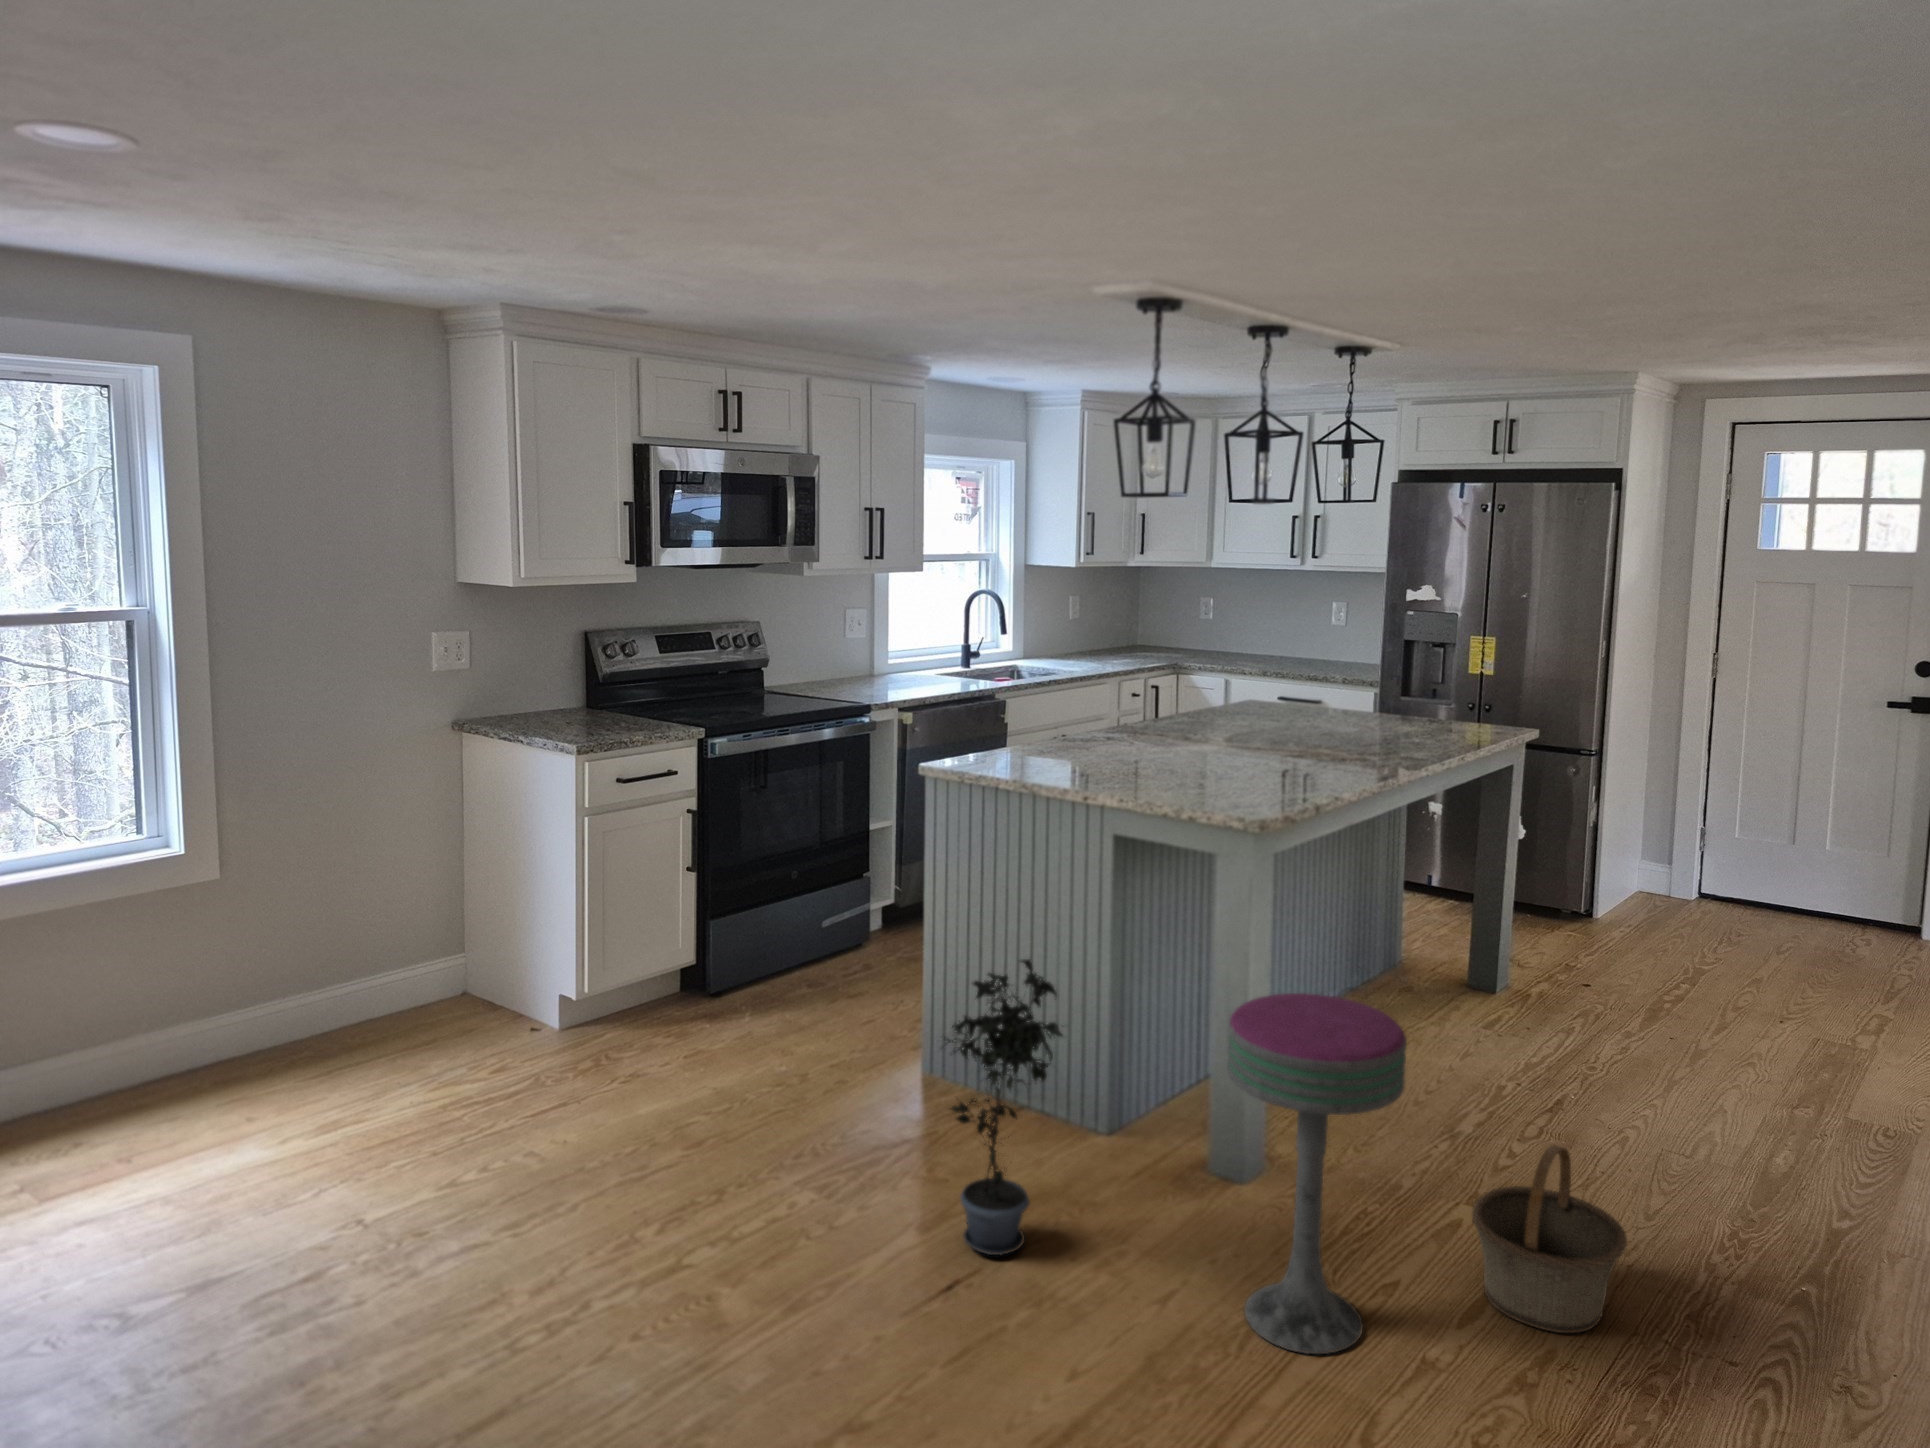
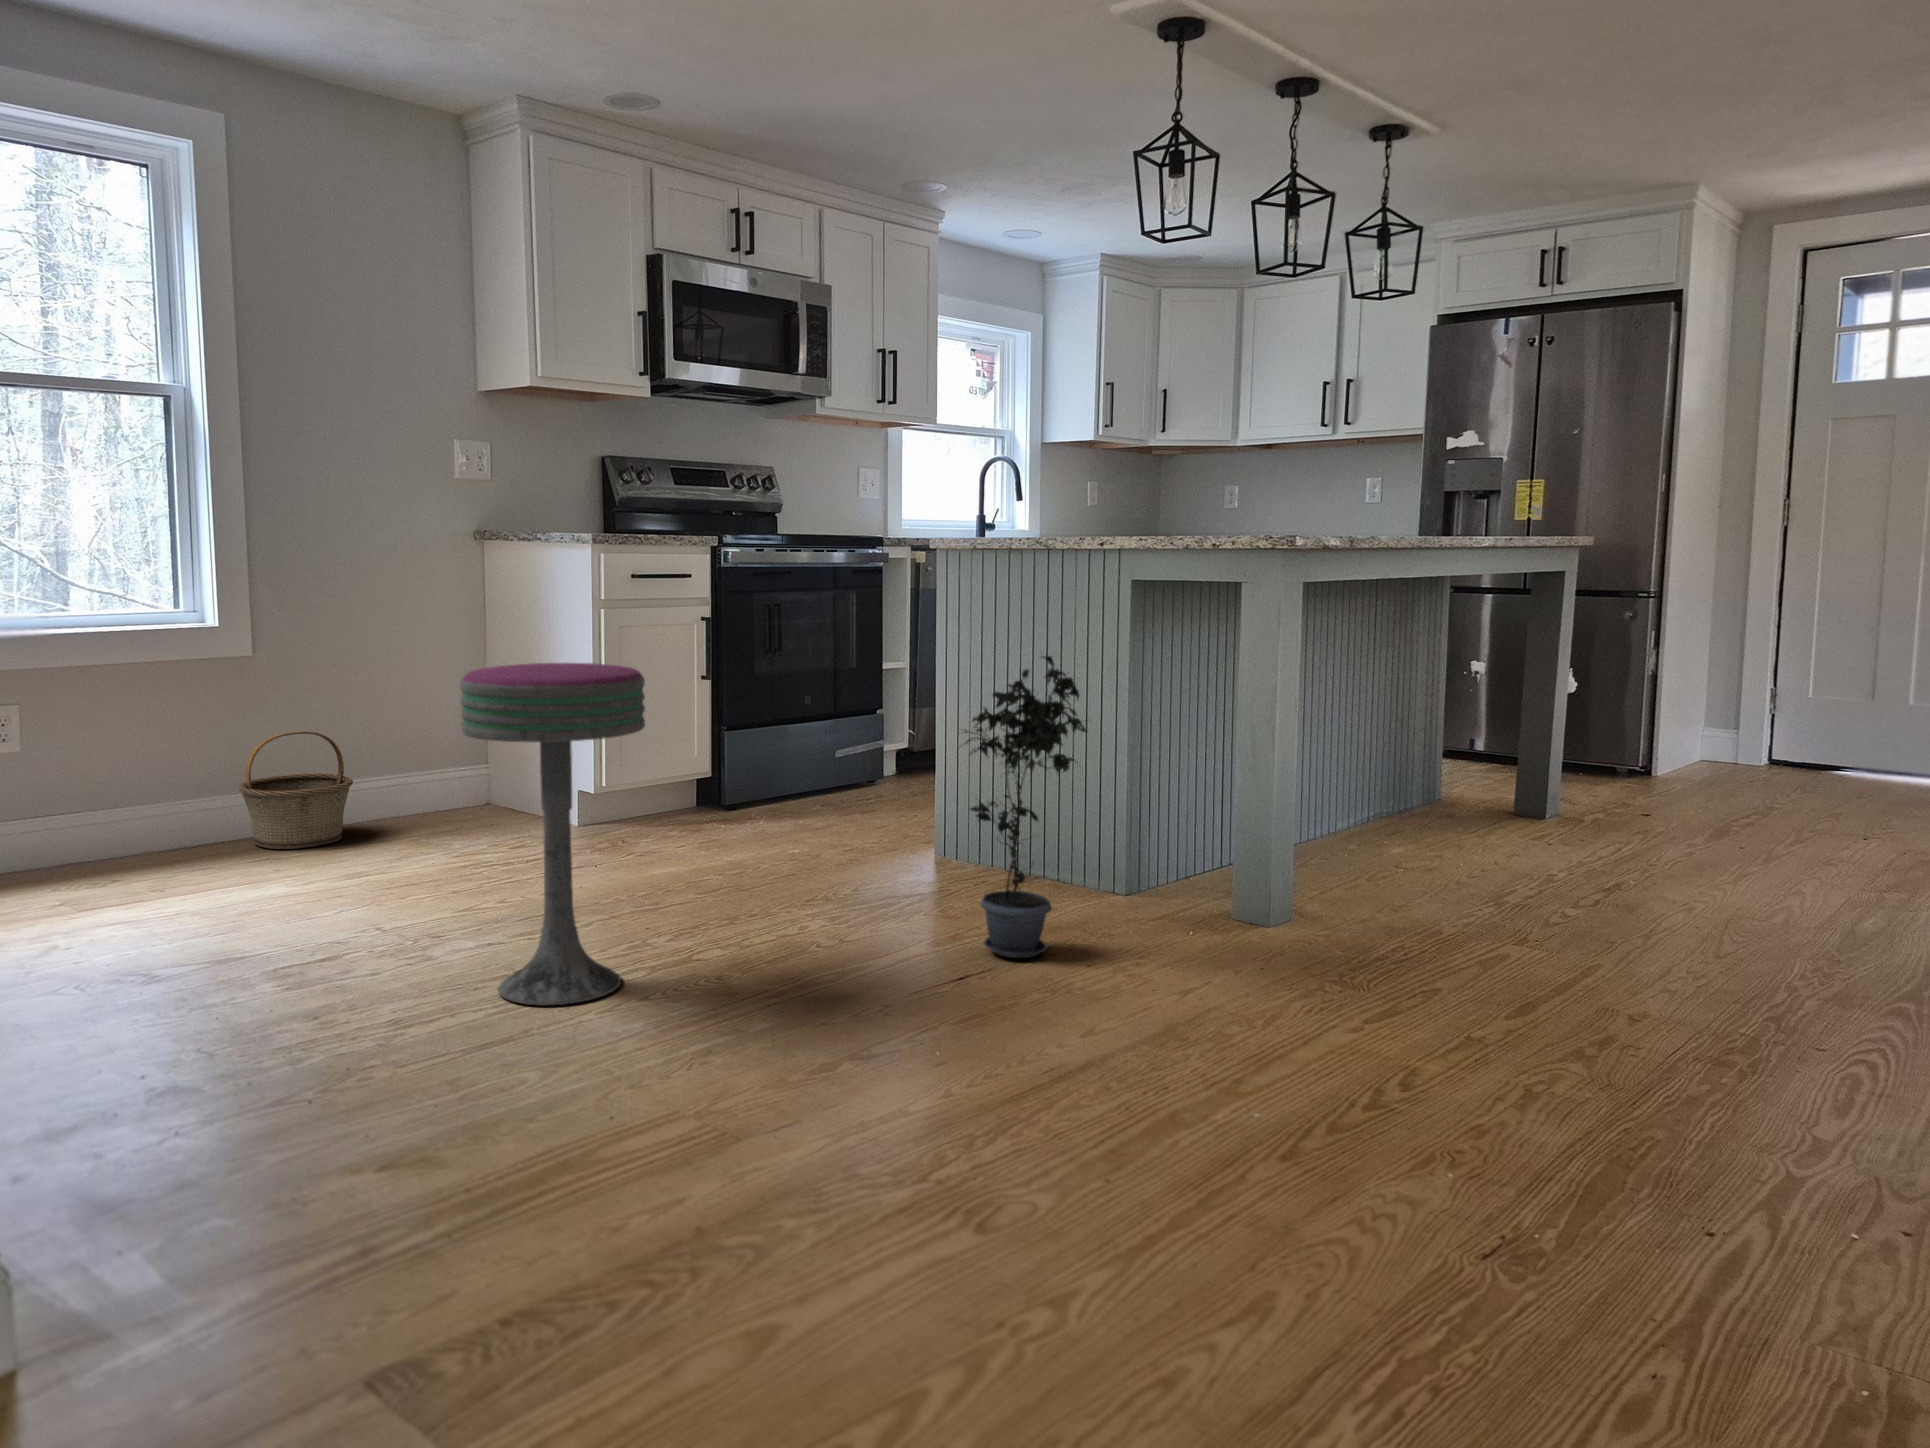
bar stool: present [1227,993,1407,1354] -> present [460,663,645,1006]
basket: present [1472,1145,1627,1333] -> present [238,731,353,849]

